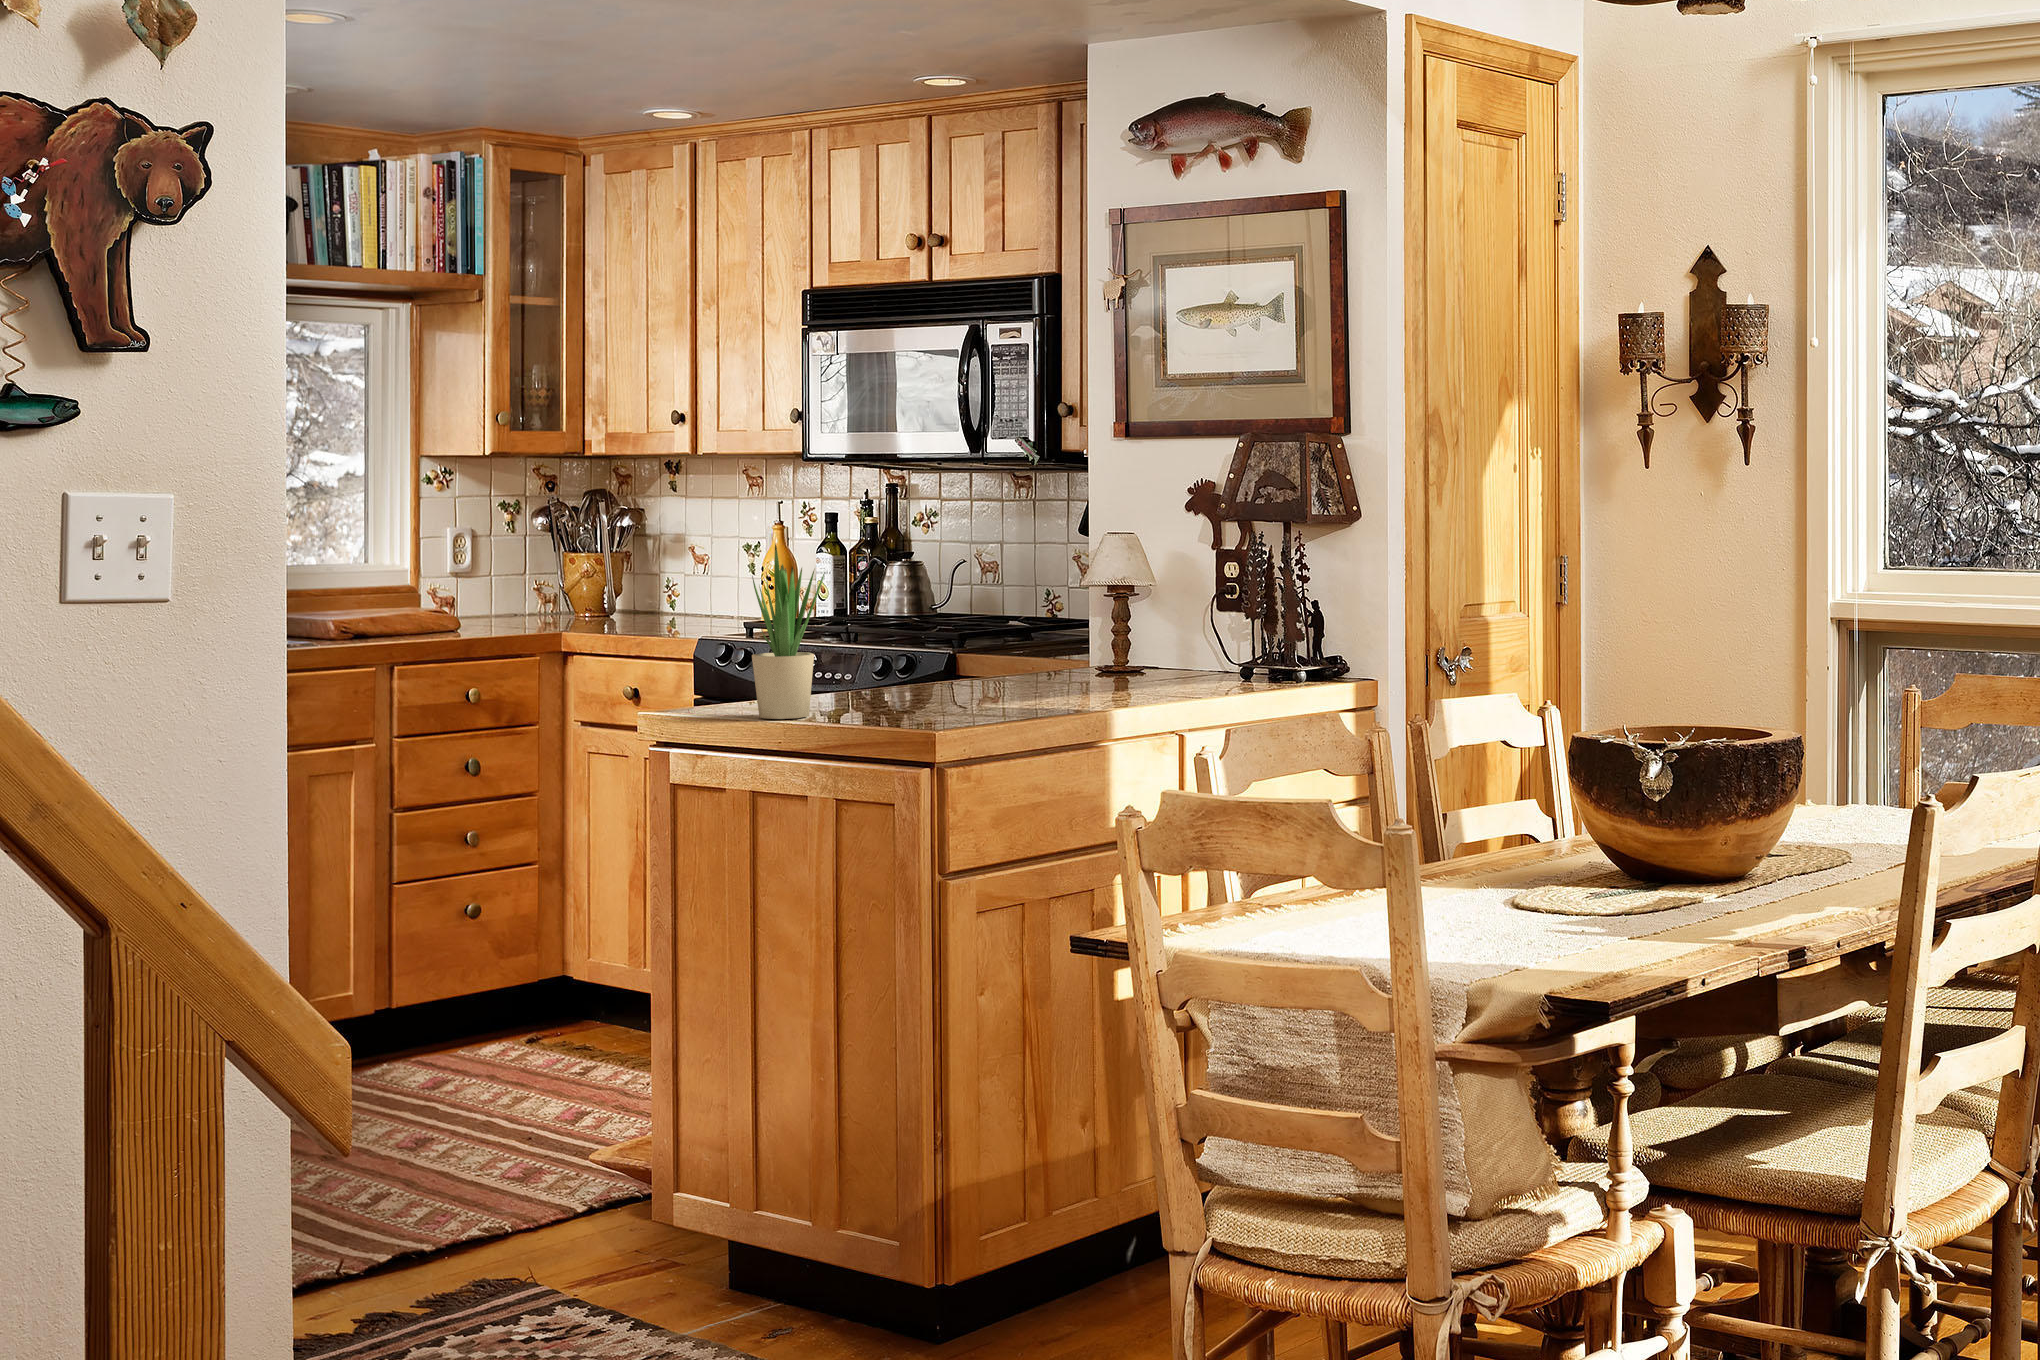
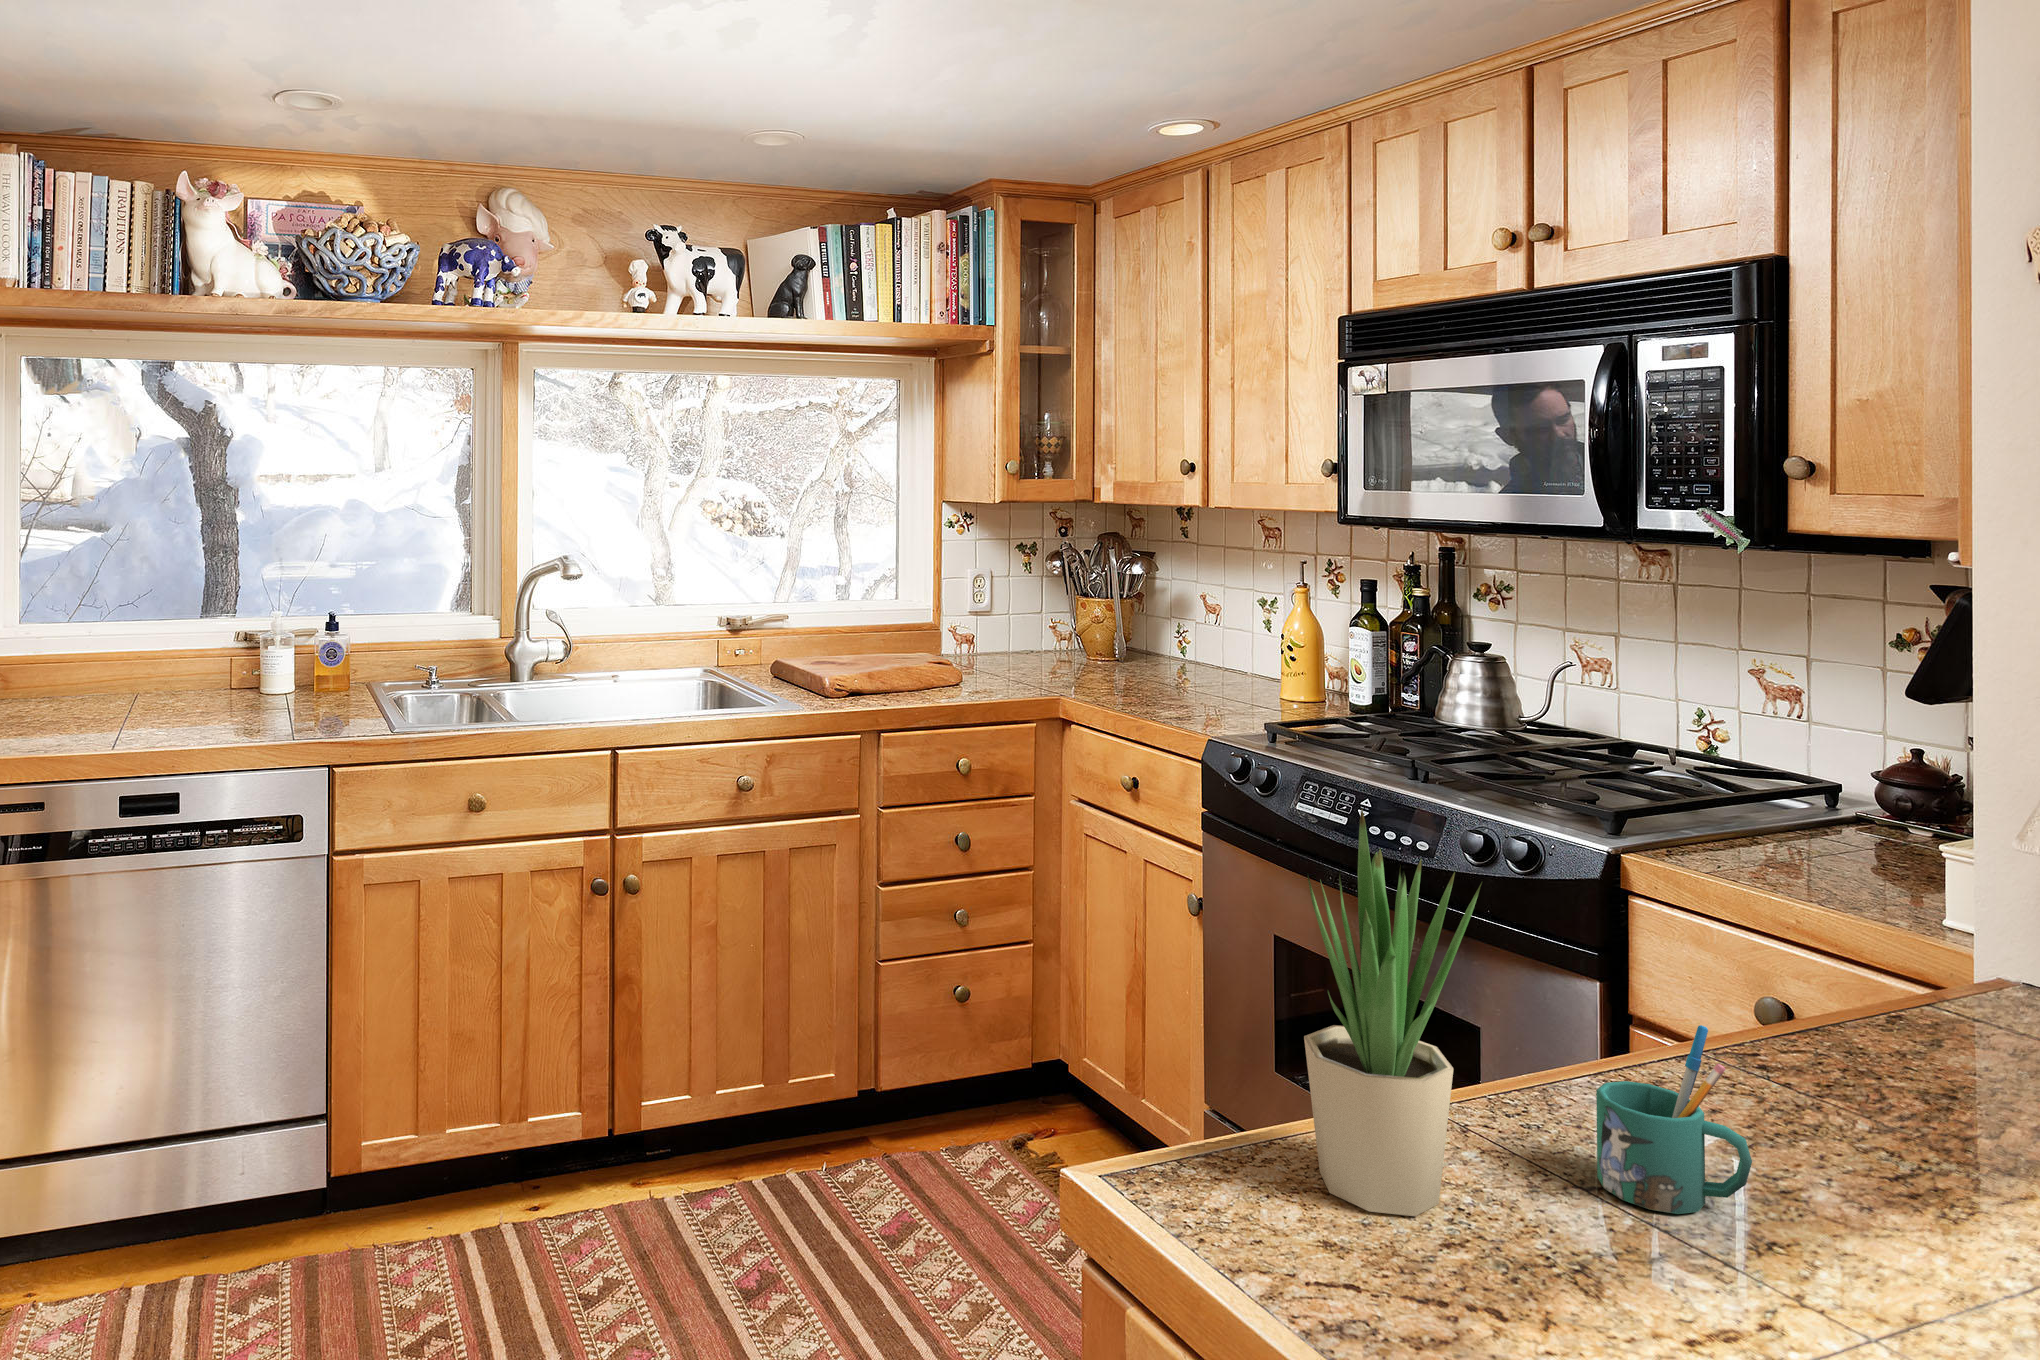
mug: none [877,634,933,710] -> present [1596,1025,1752,1214]

